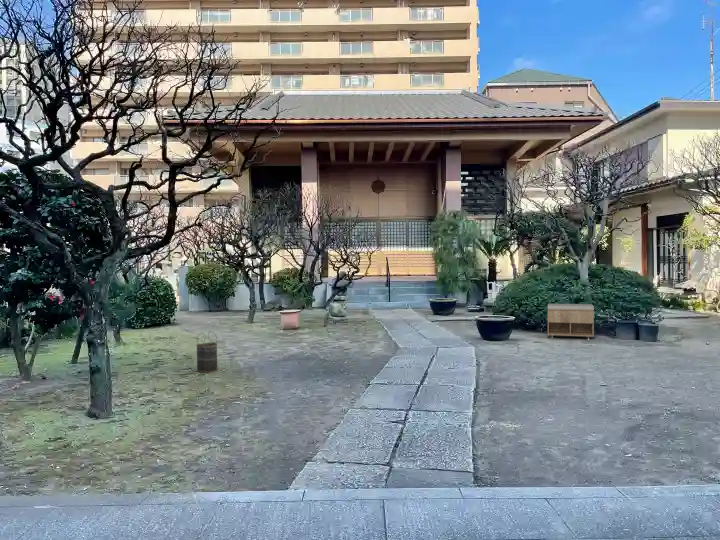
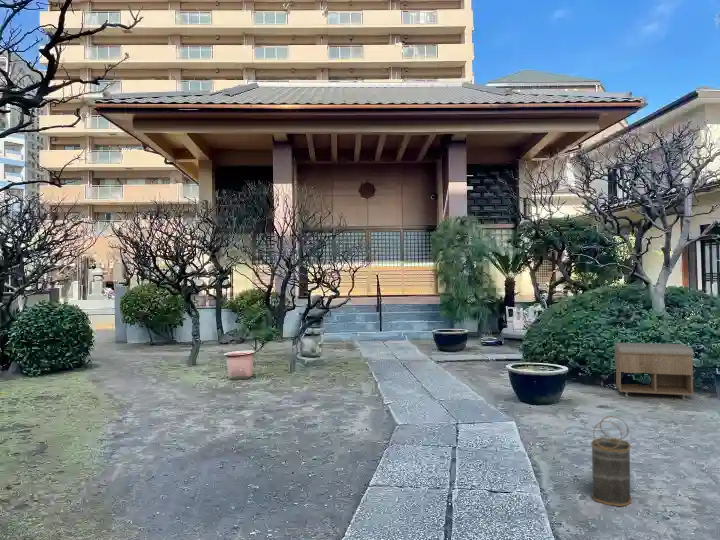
basket: present [197,342,218,373] -> present [591,416,632,506]

